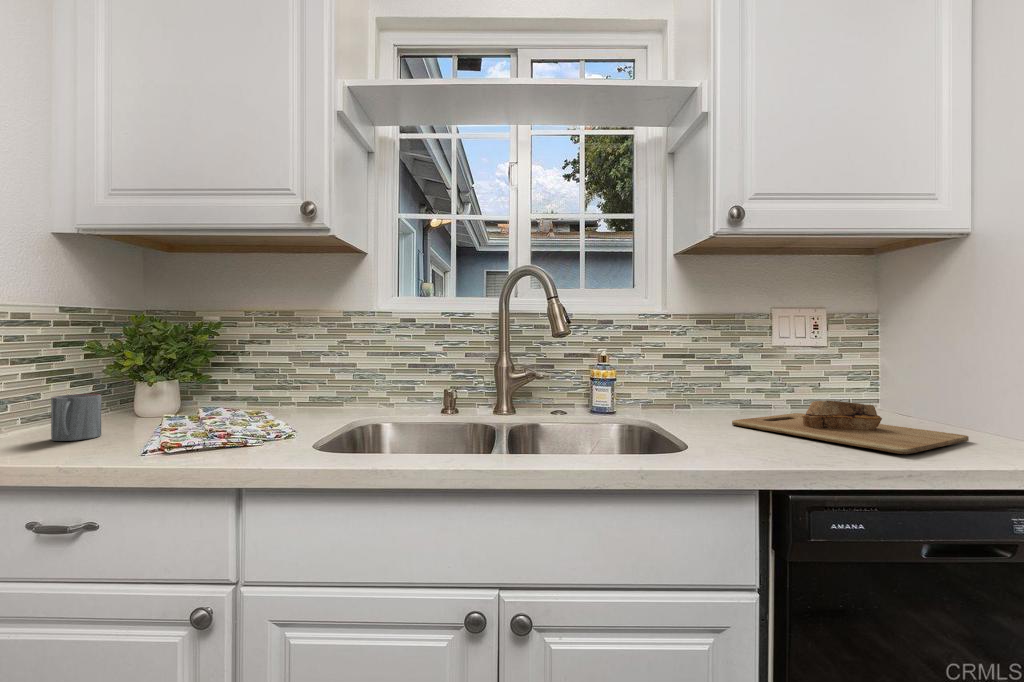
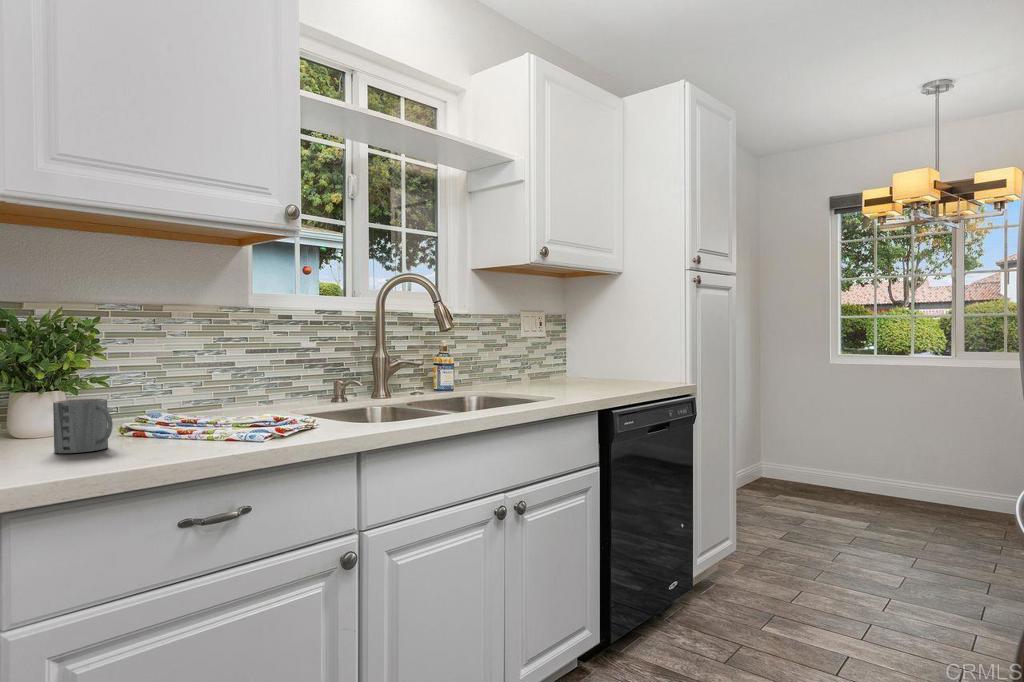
cutting board: present [732,400,969,454] -> none [532,367,636,389]

